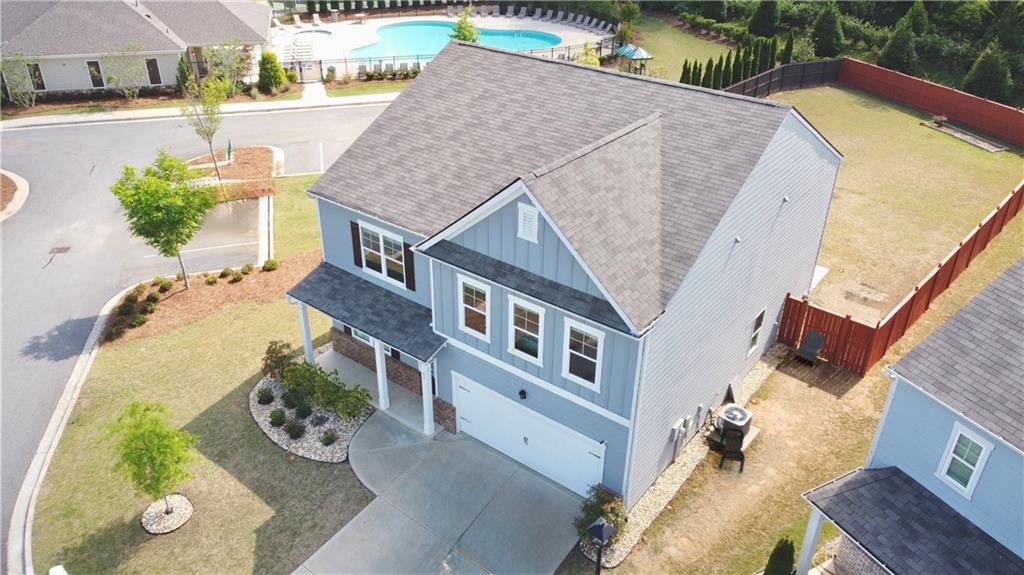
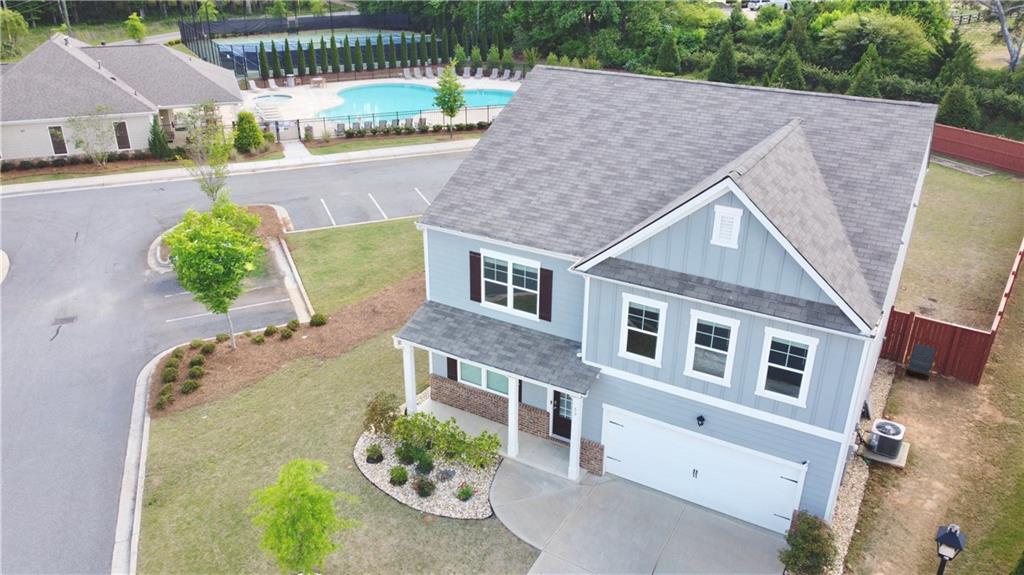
bench: present [719,427,745,472] -> none [877,442,918,488]

